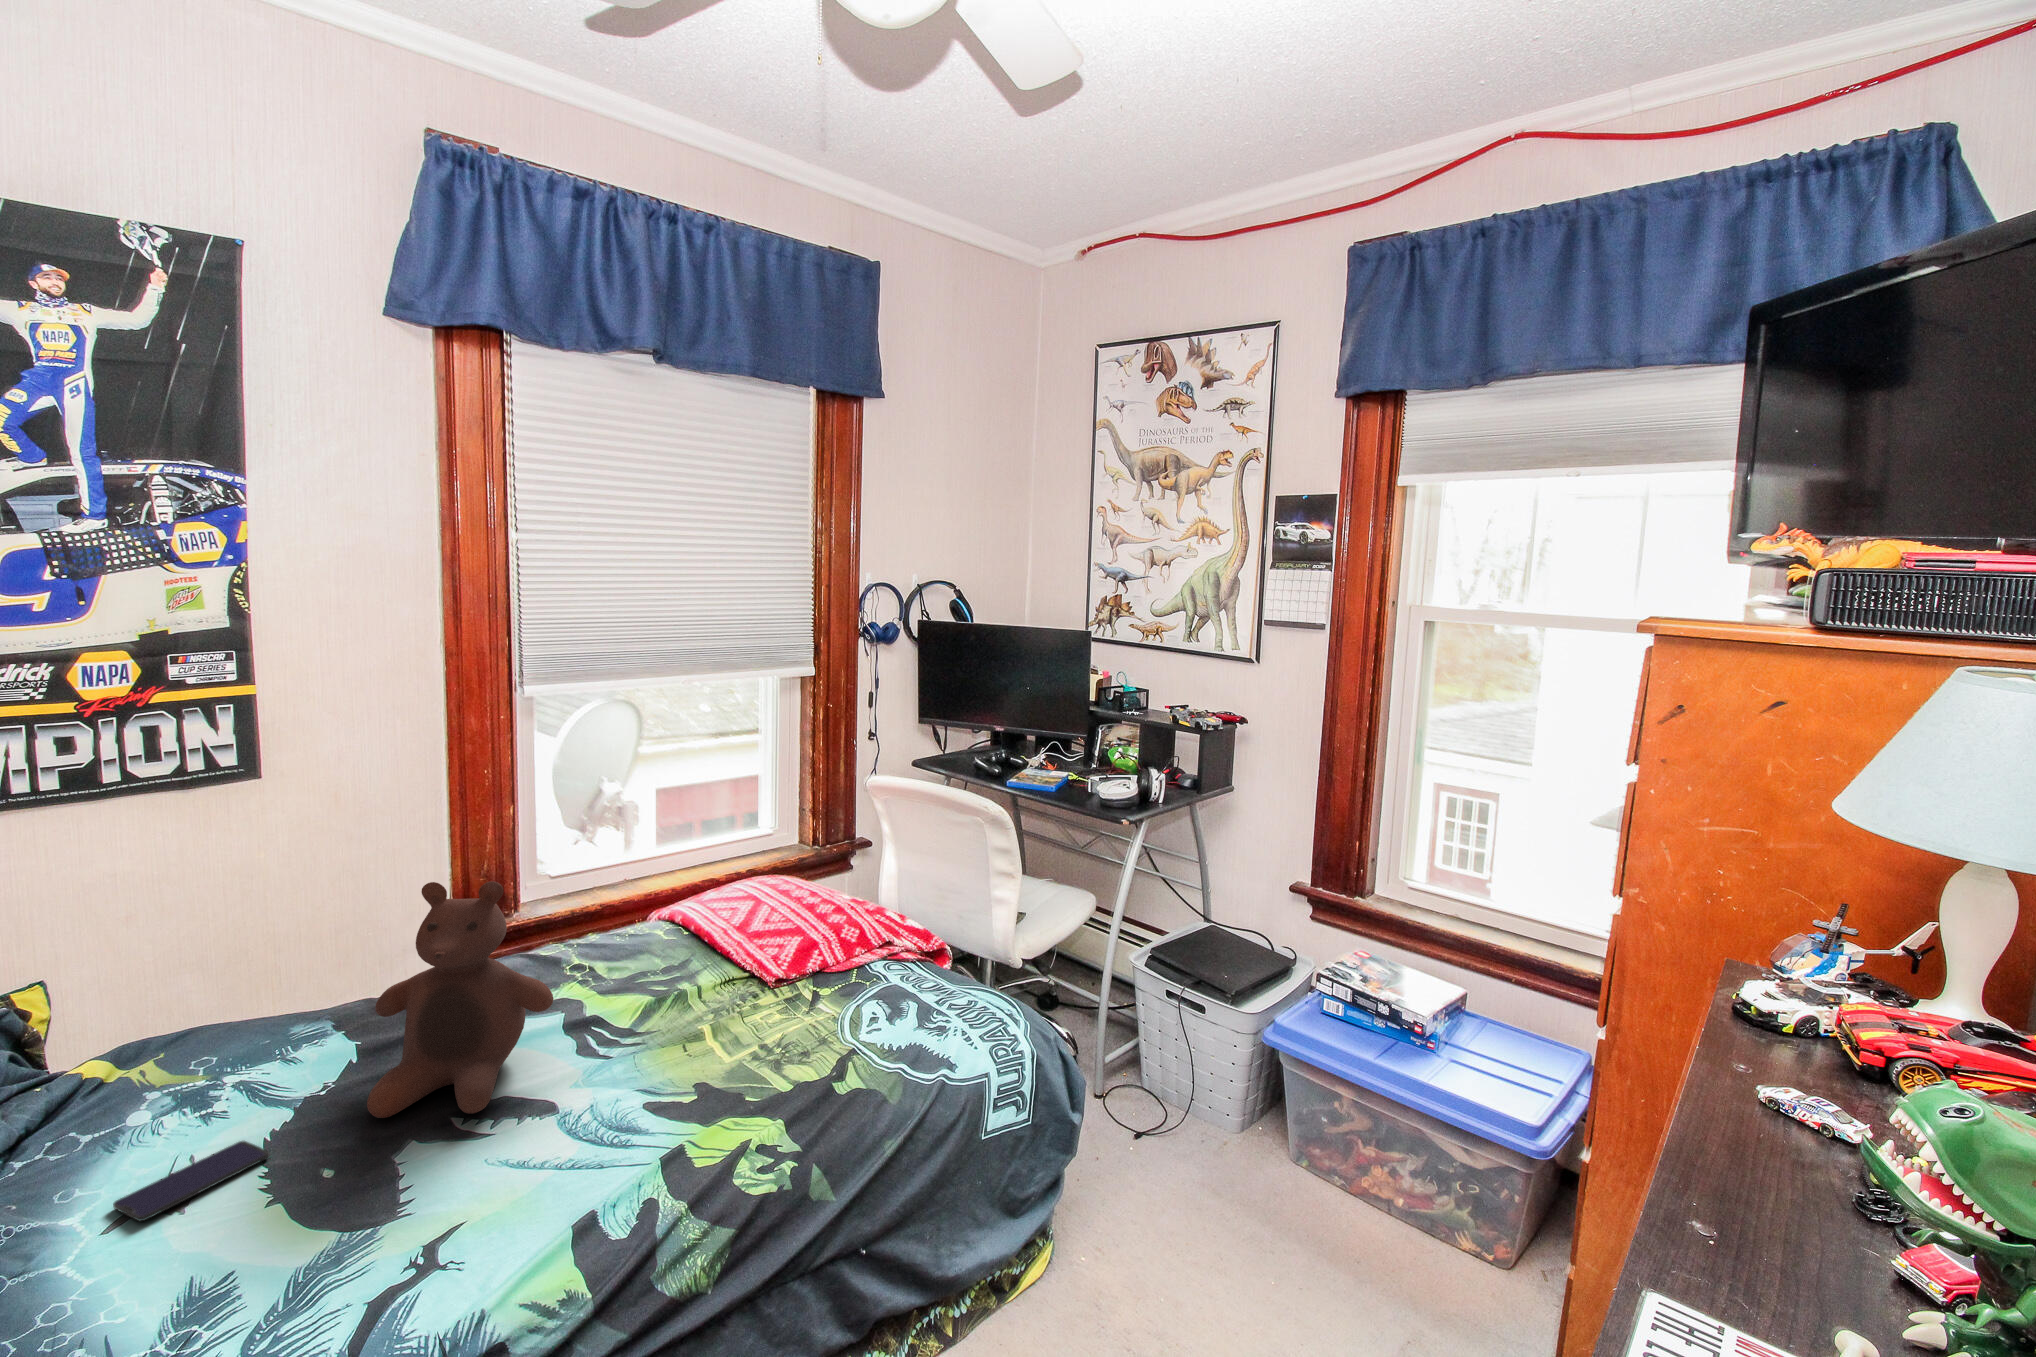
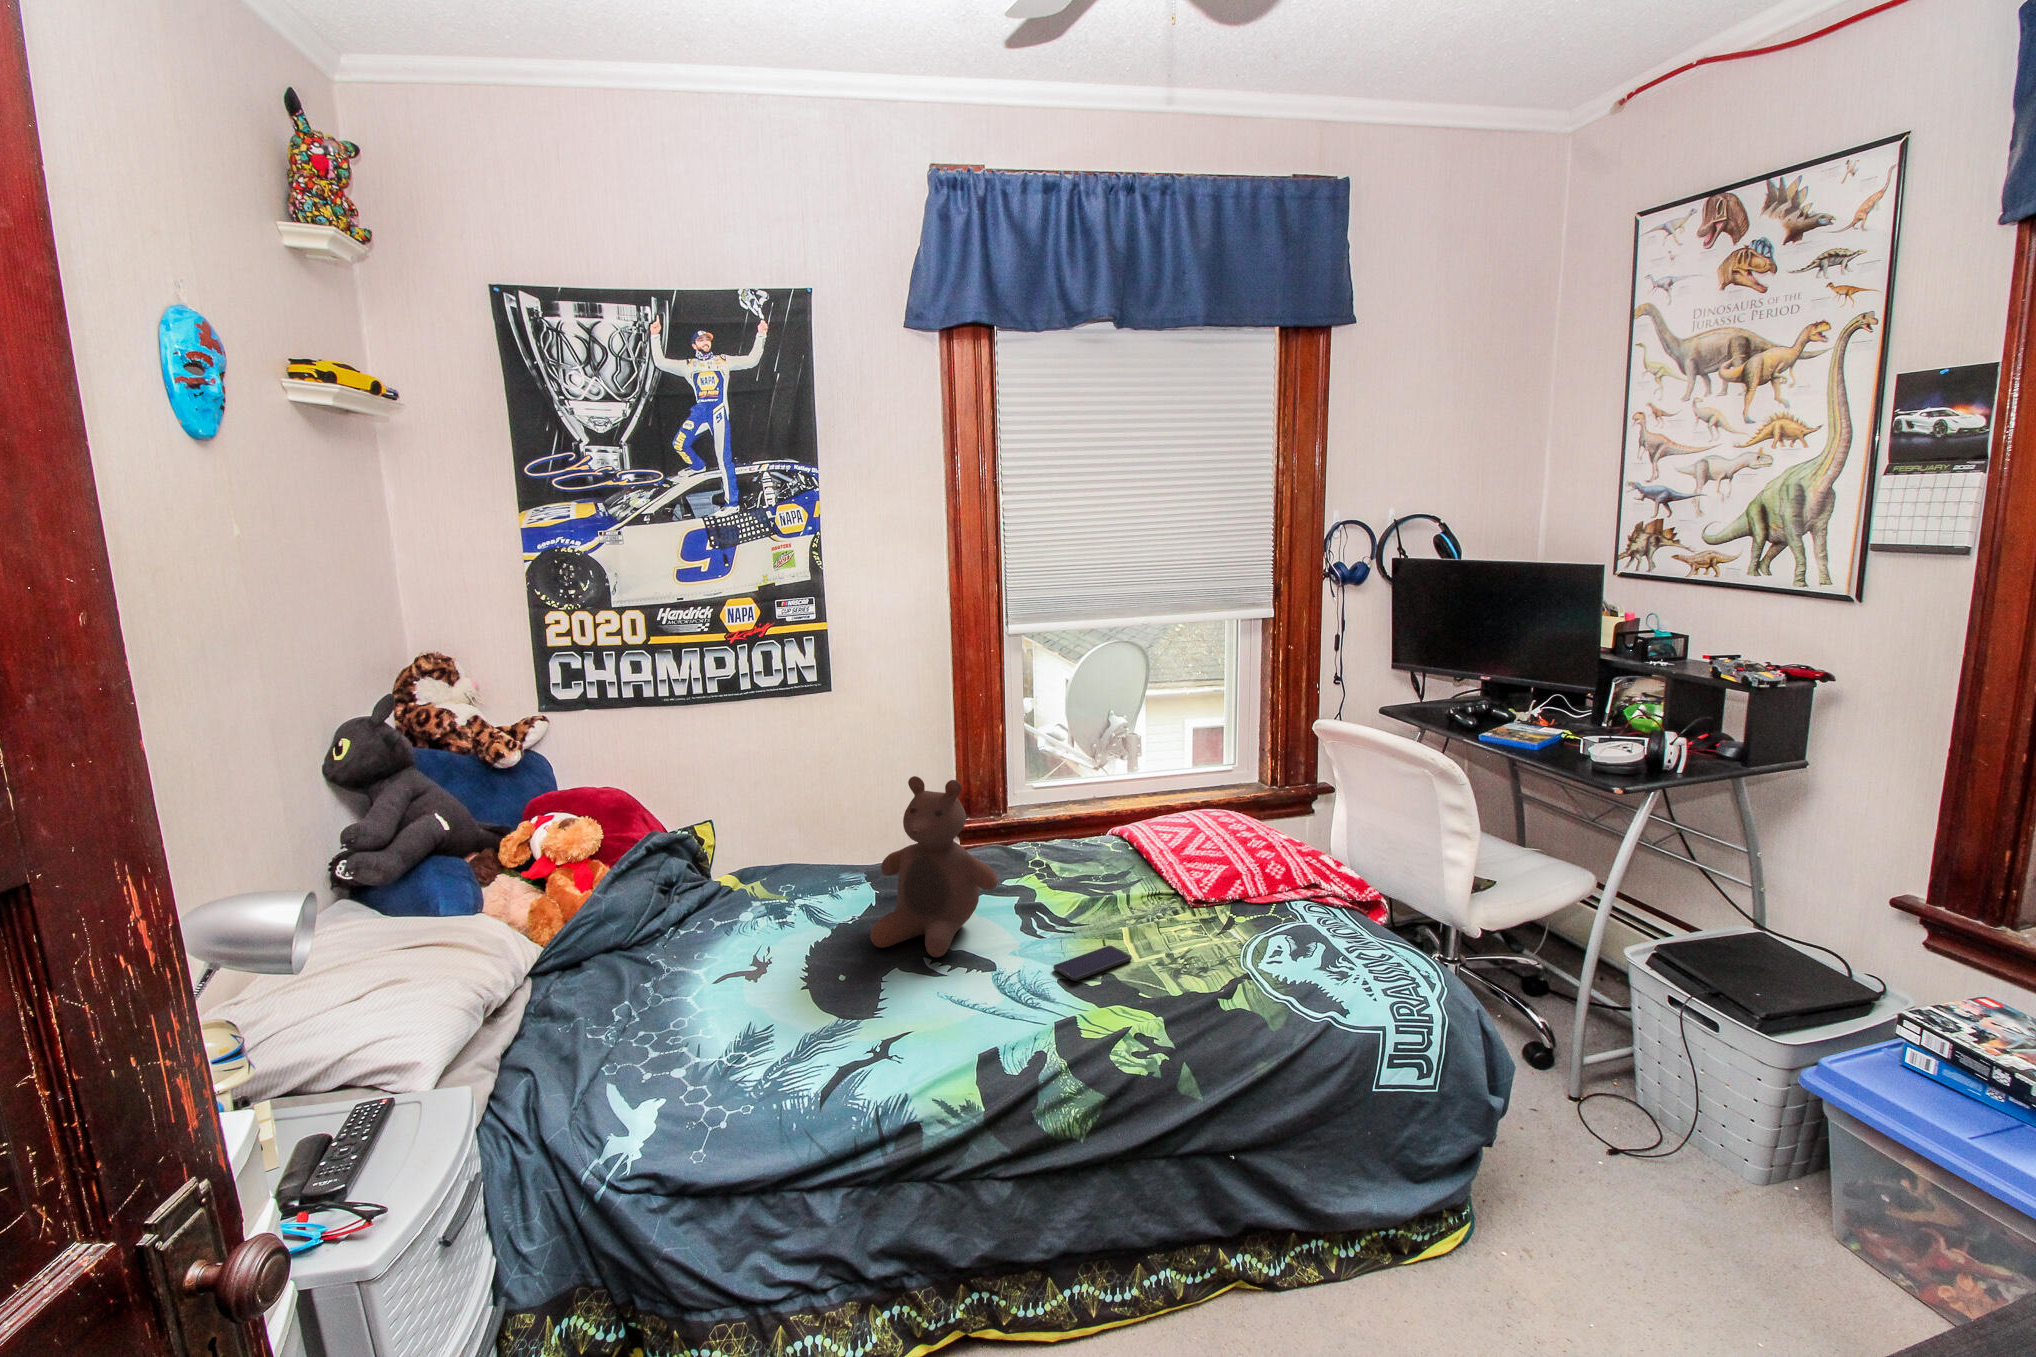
smartphone: present [113,1141,270,1221] -> present [1054,946,1132,981]

